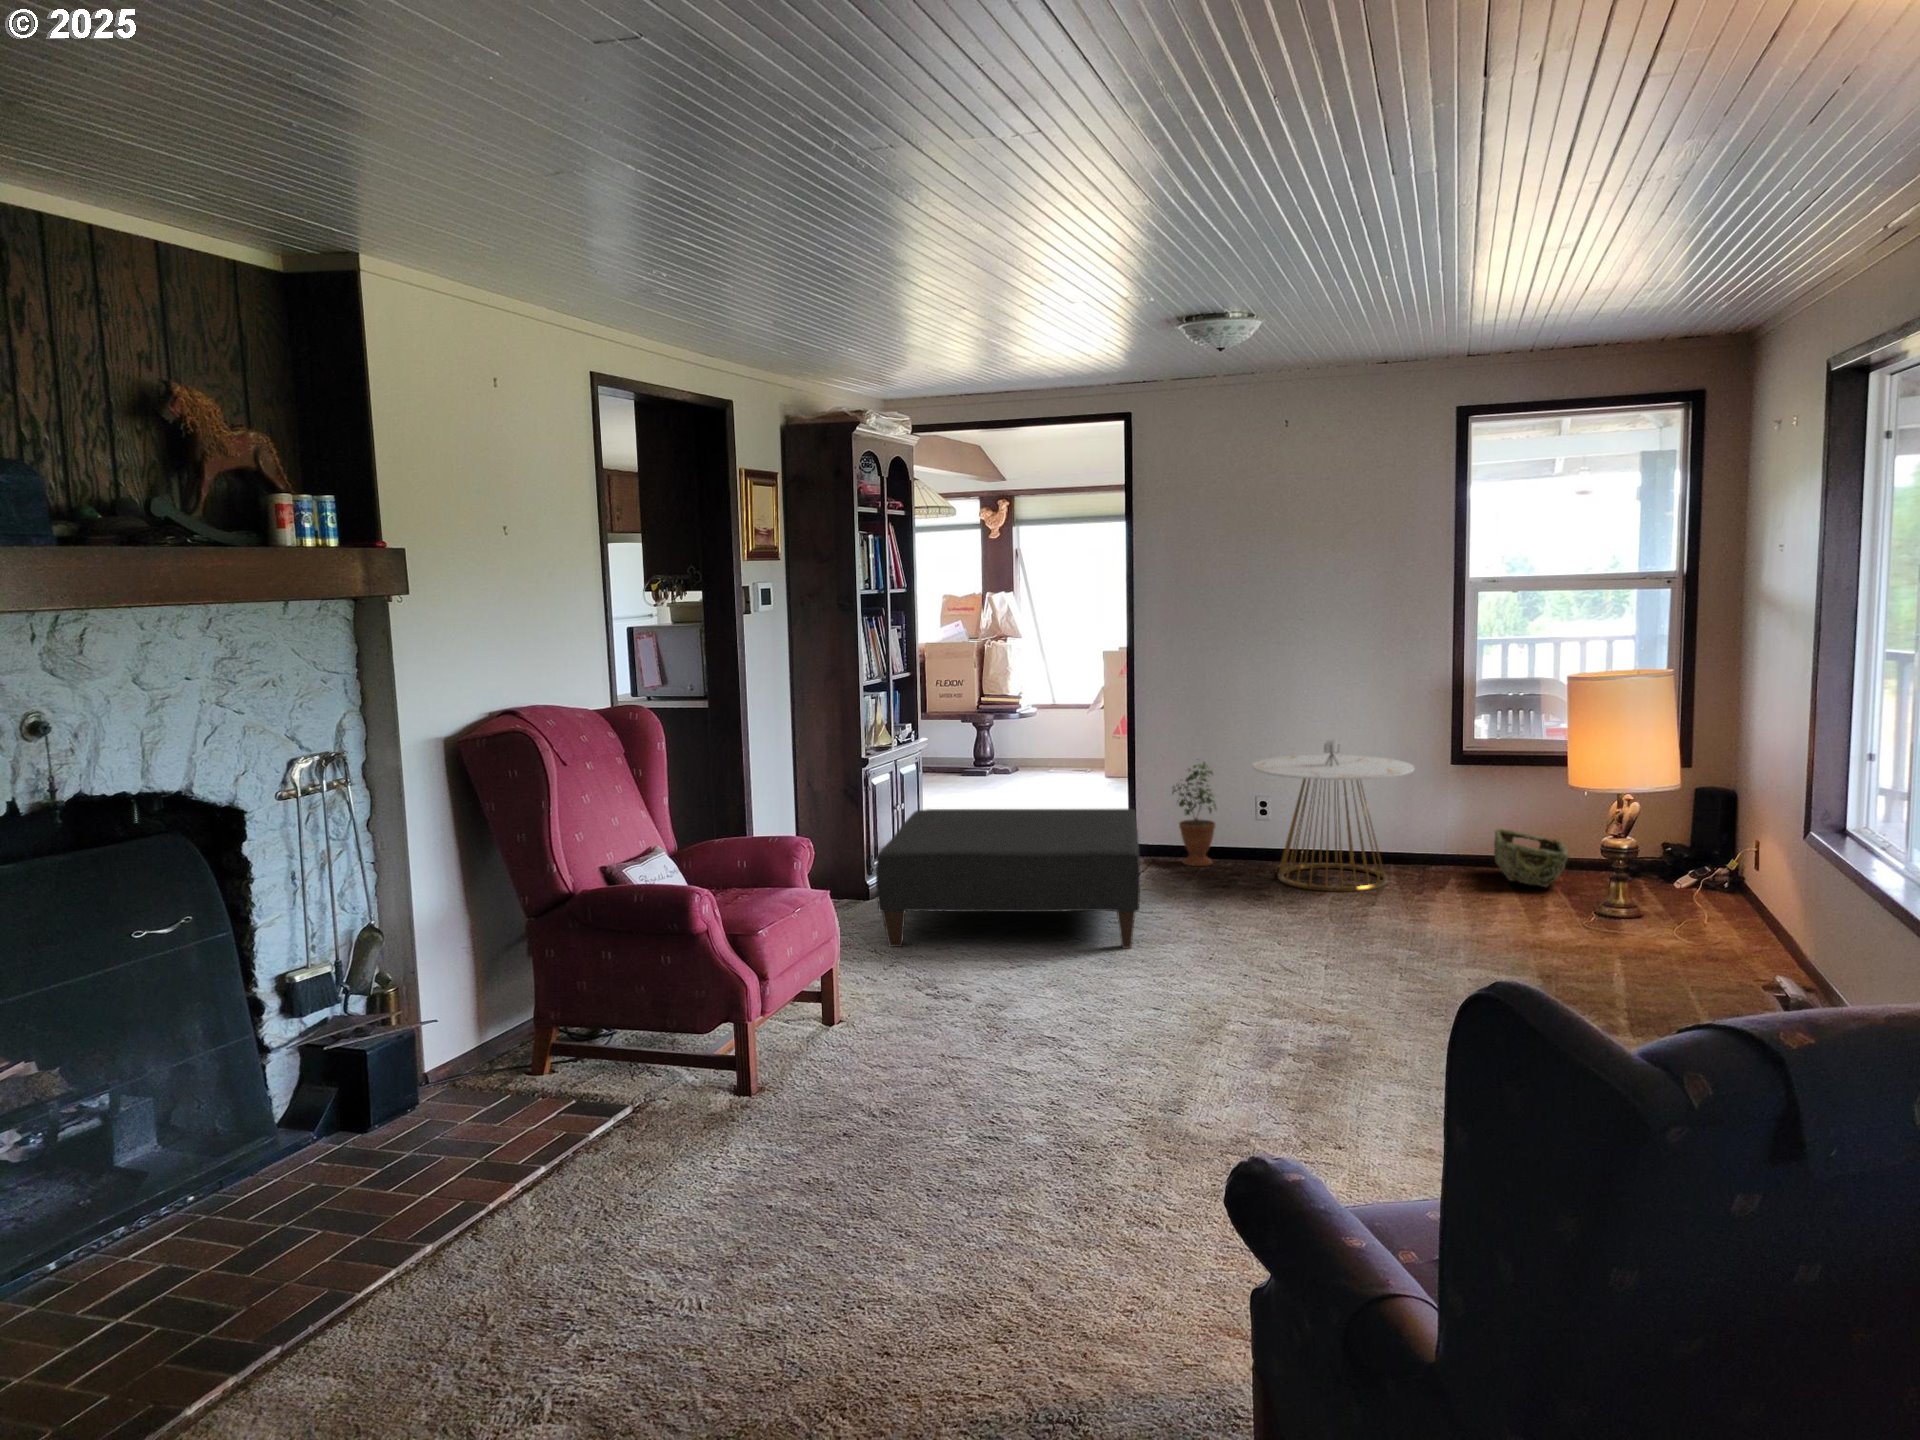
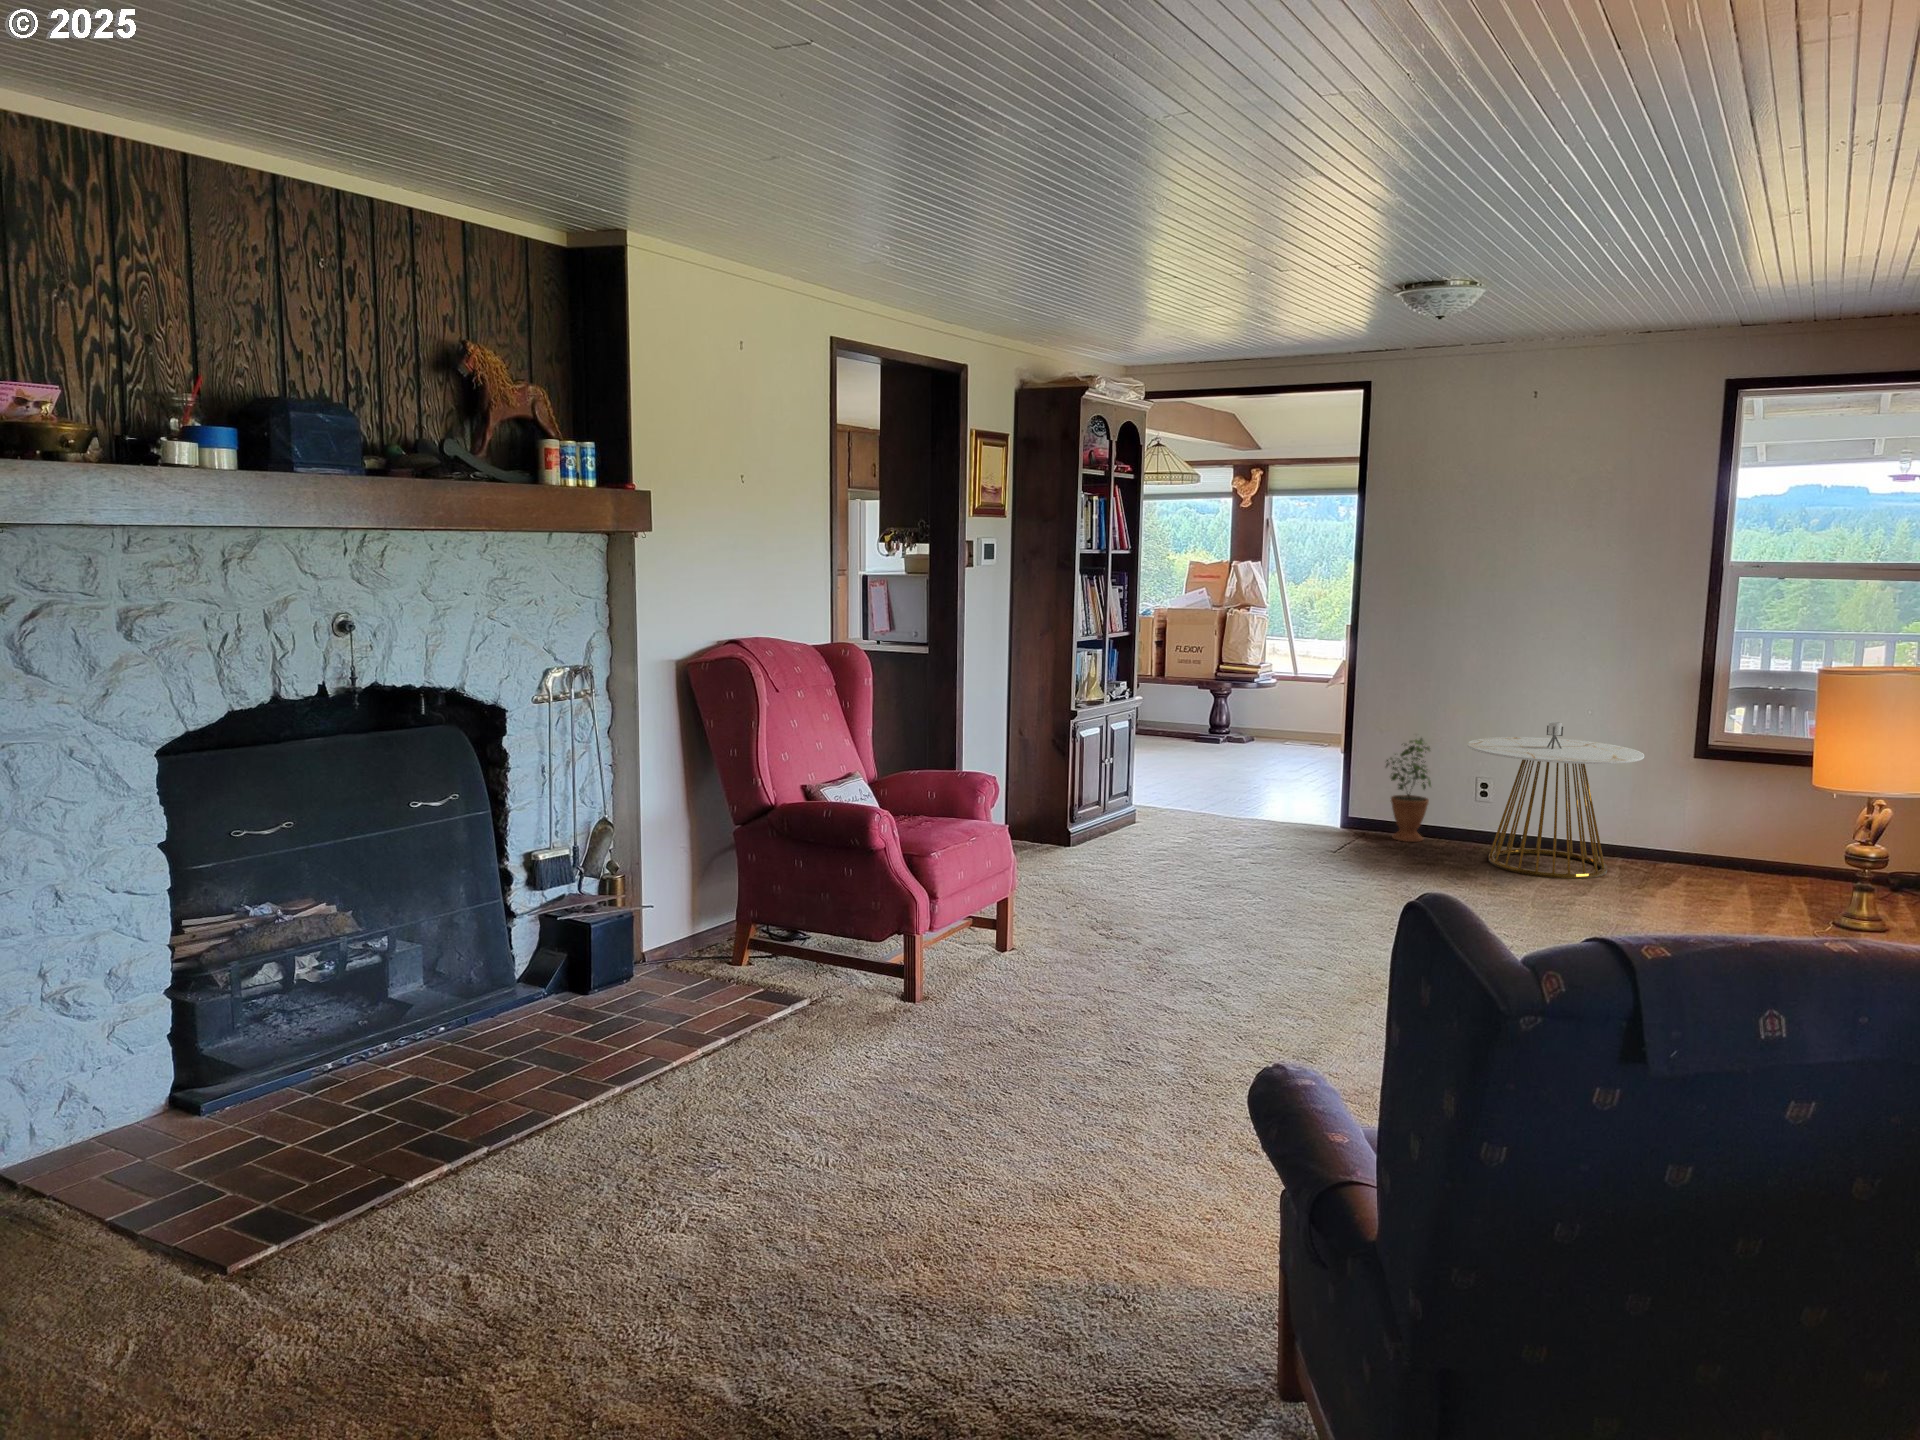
ottoman: present [876,809,1140,948] -> none [1068,764,1340,911]
woven basket: present [1494,829,1569,887] -> none [1731,828,1815,892]

